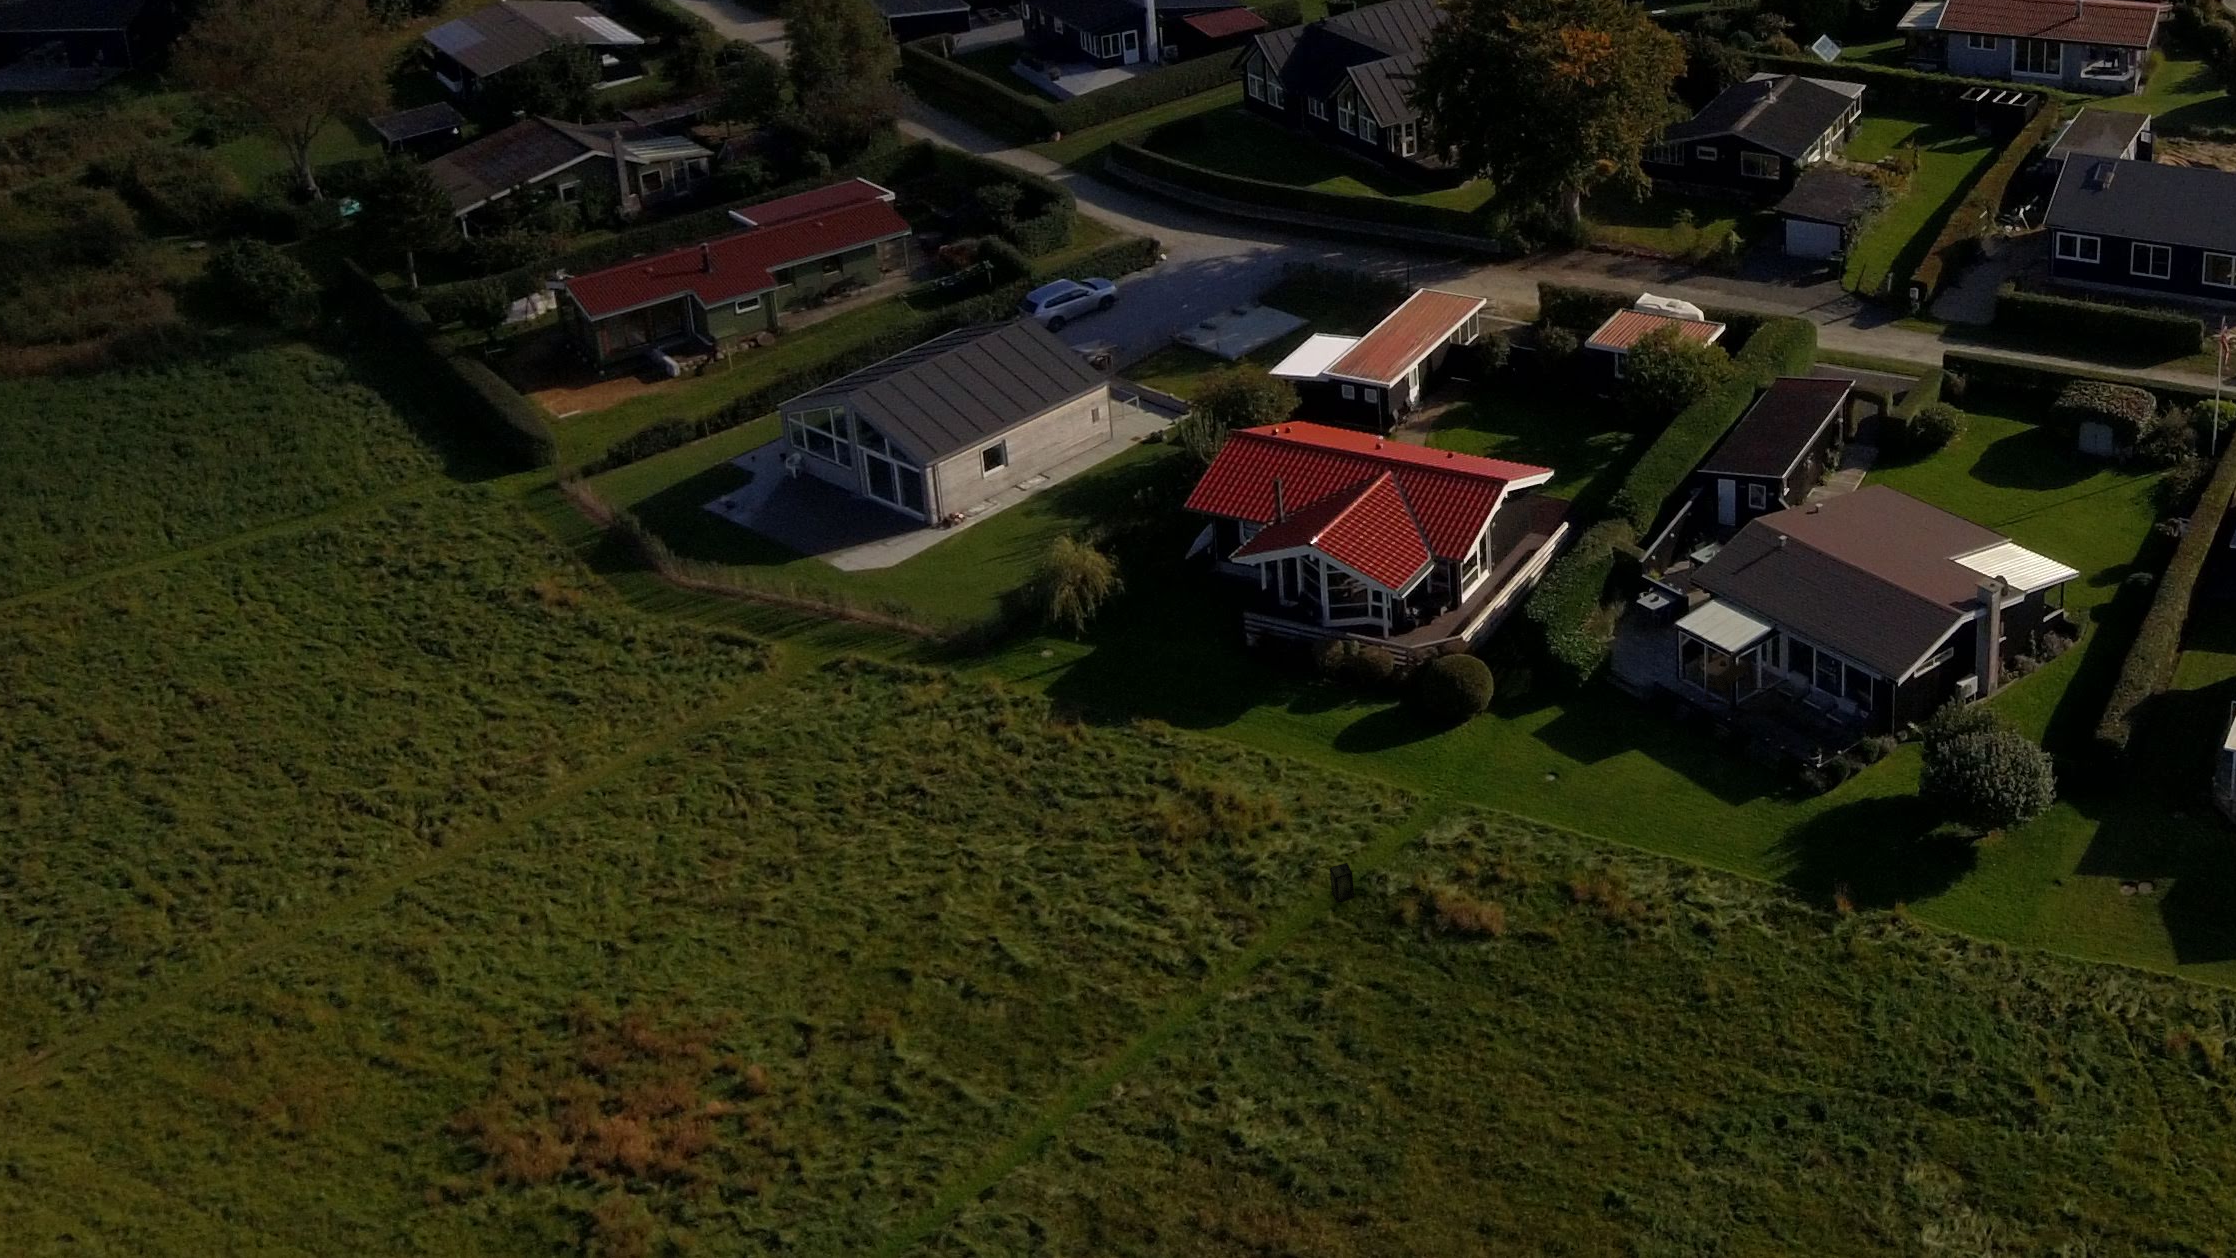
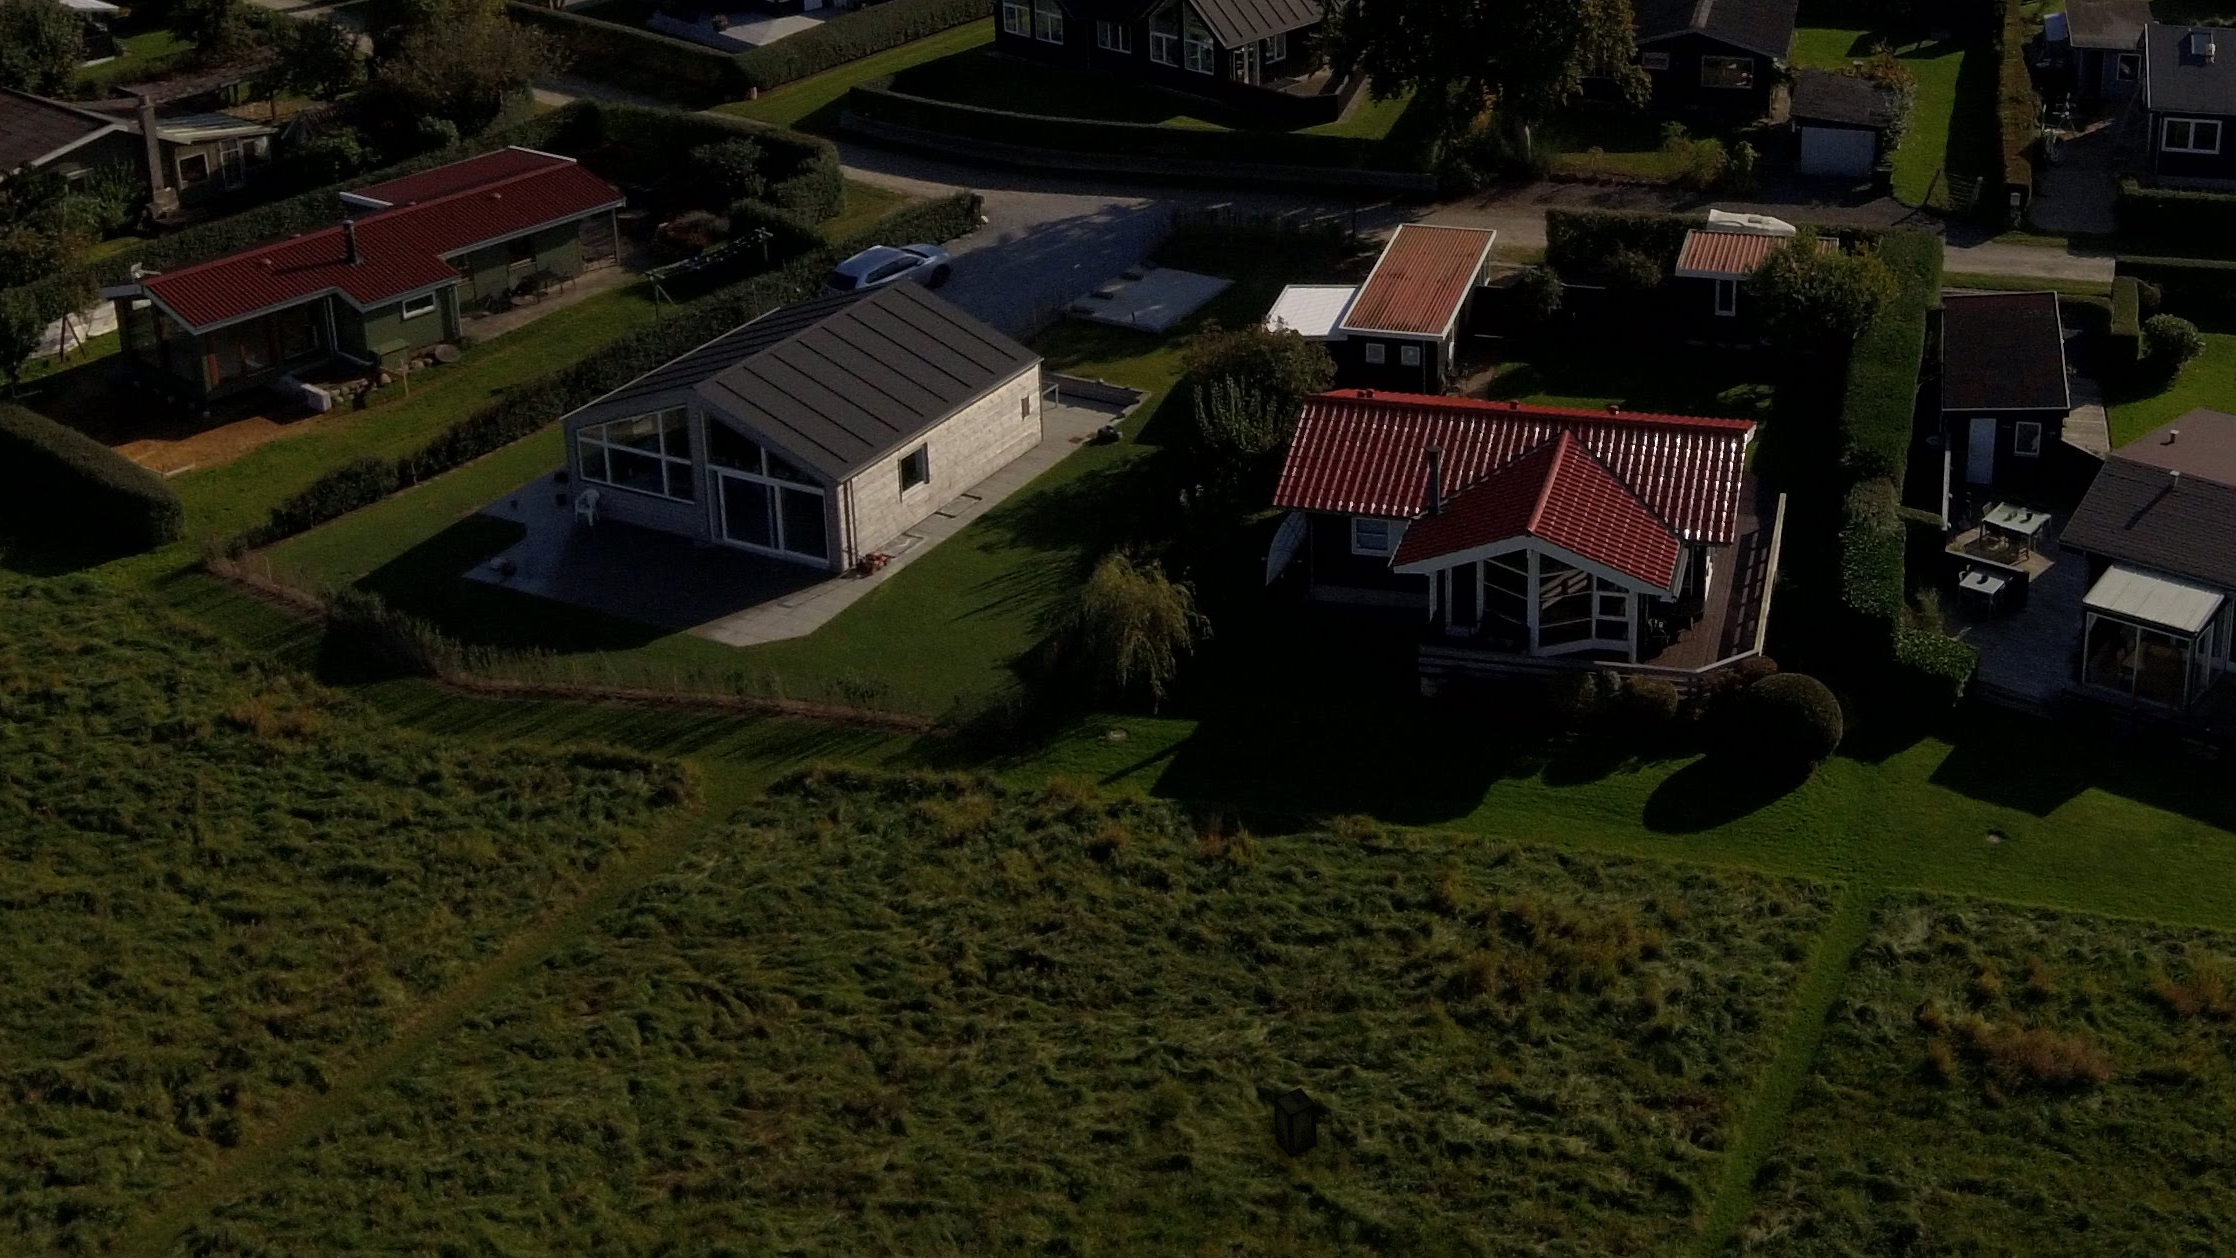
storage box: present [1330,863,1354,903] -> present [1274,1088,1317,1158]

